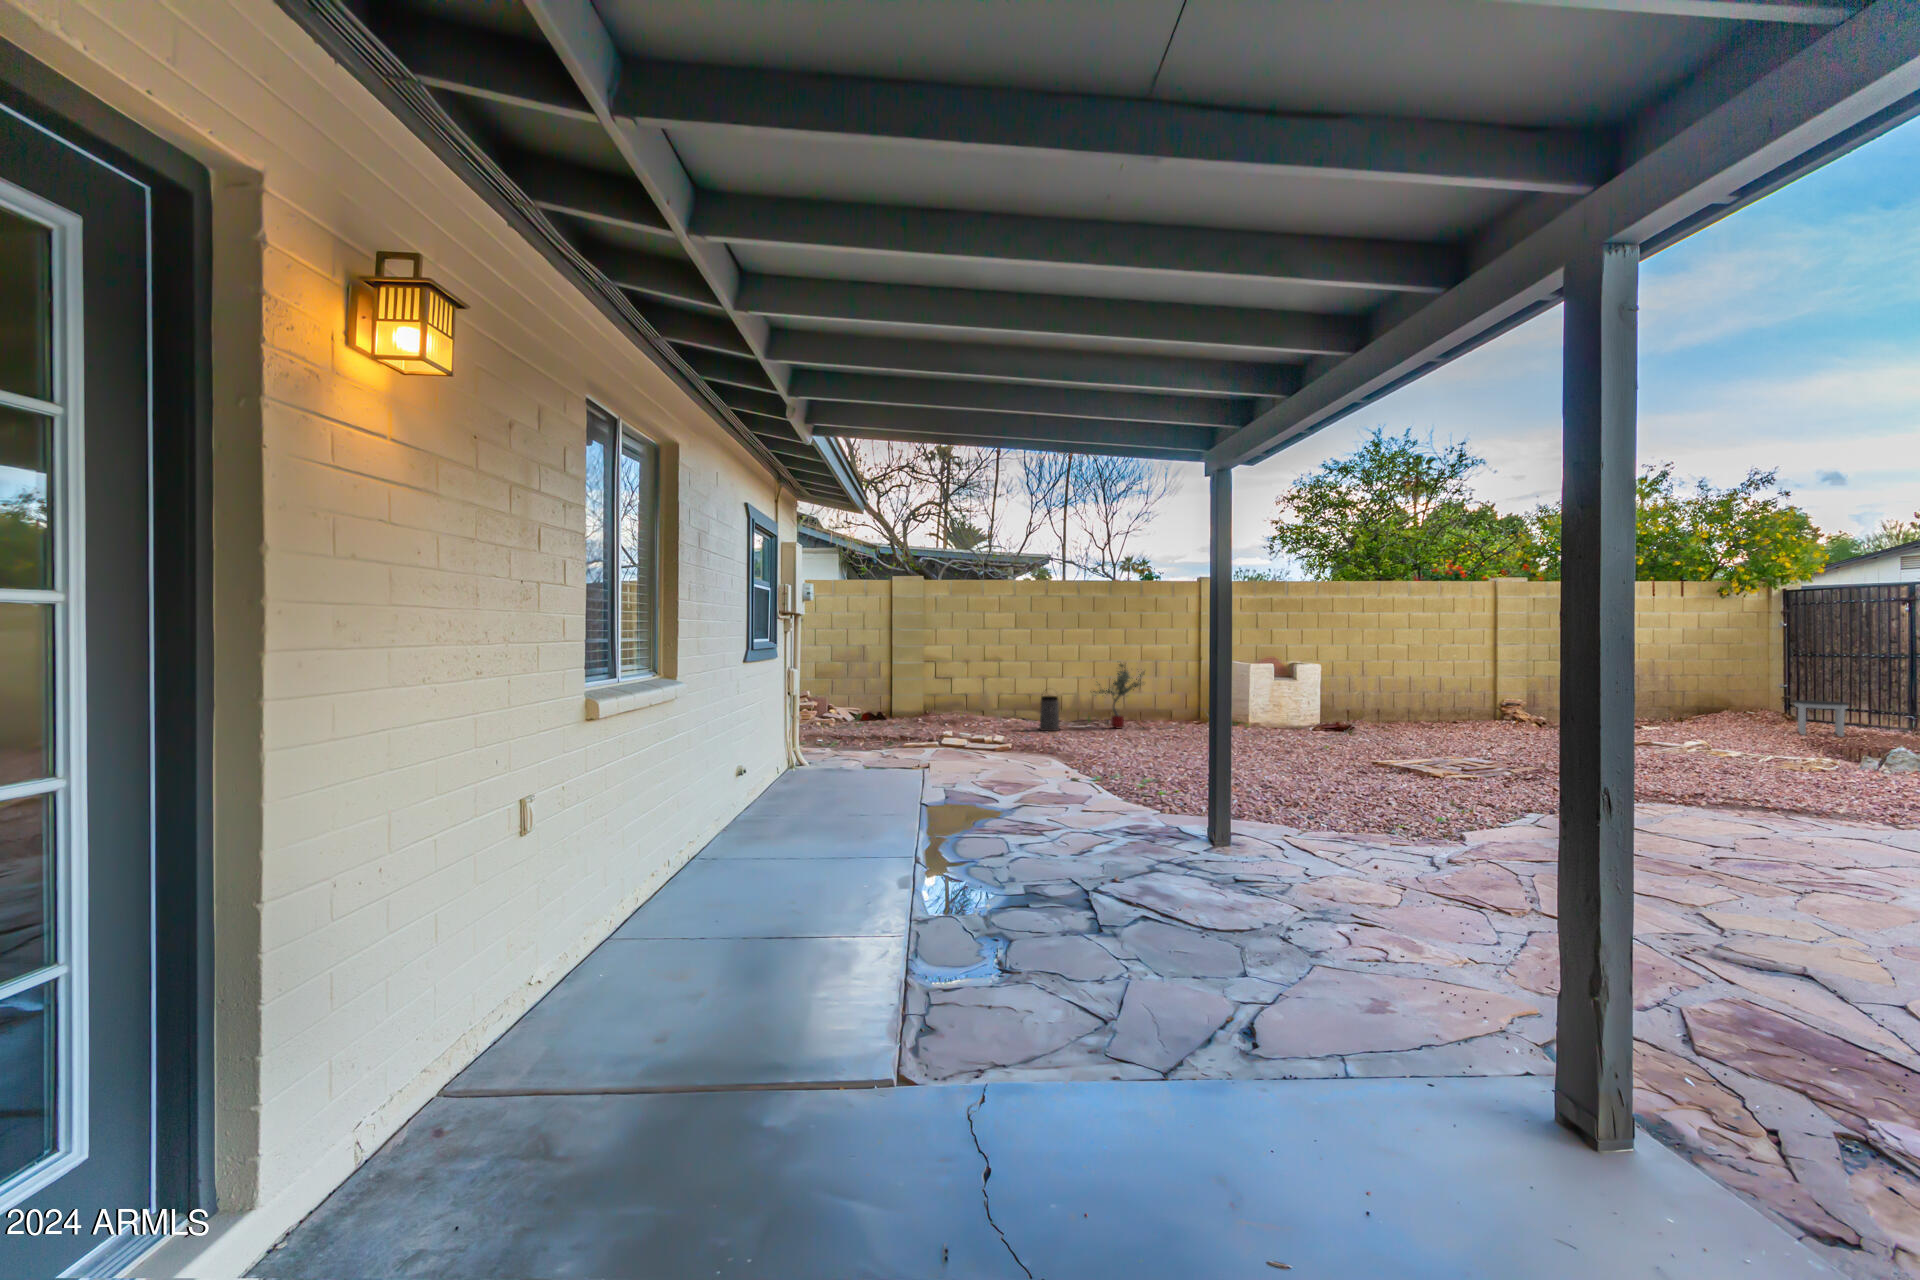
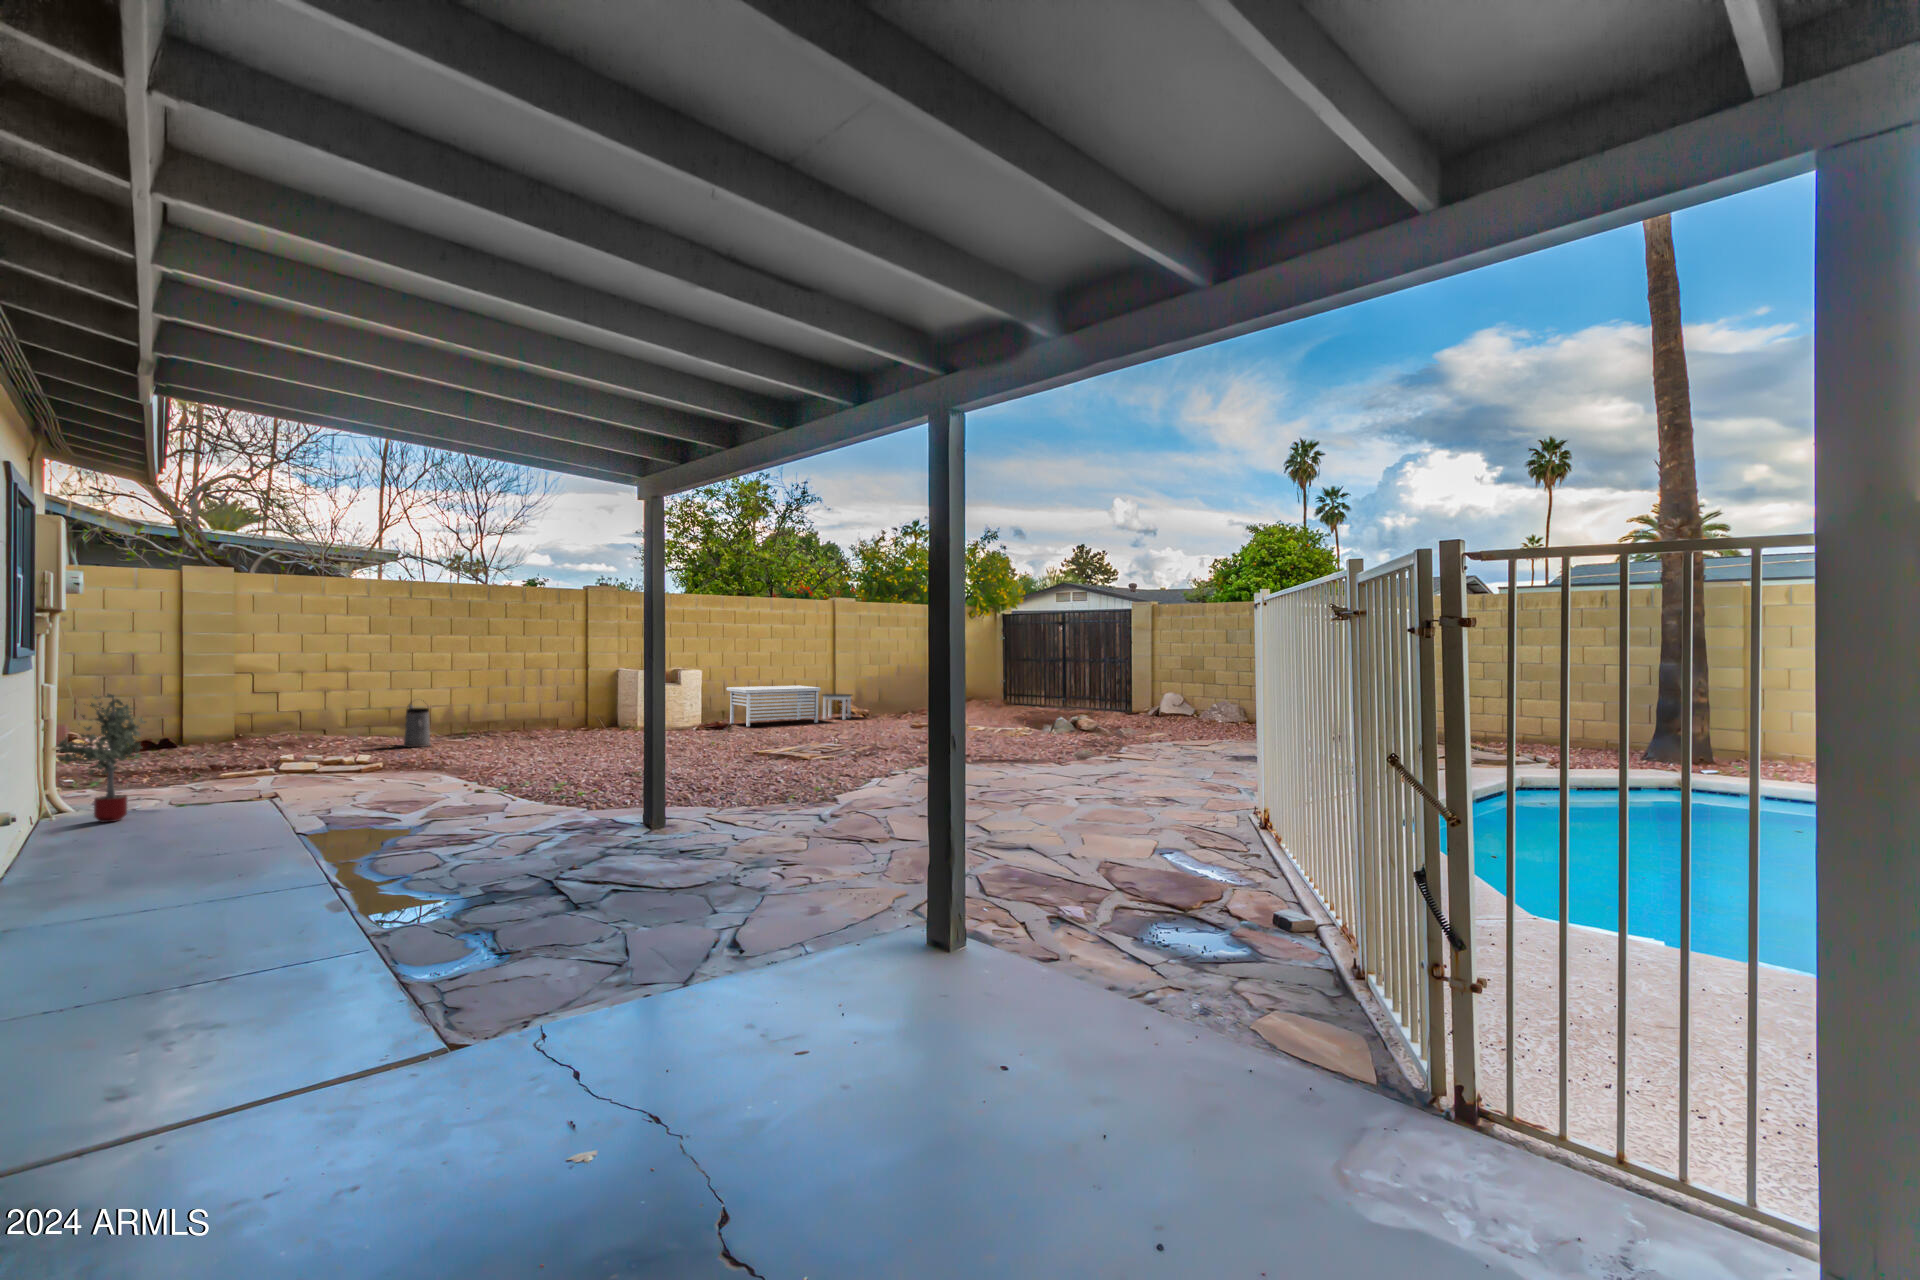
potted tree: present [1093,664,1145,728] -> present [58,694,146,822]
storage bench: none [1348,684,1470,730] -> present [727,686,821,727]
round table: present [1792,700,1851,737] -> present [822,694,852,720]

